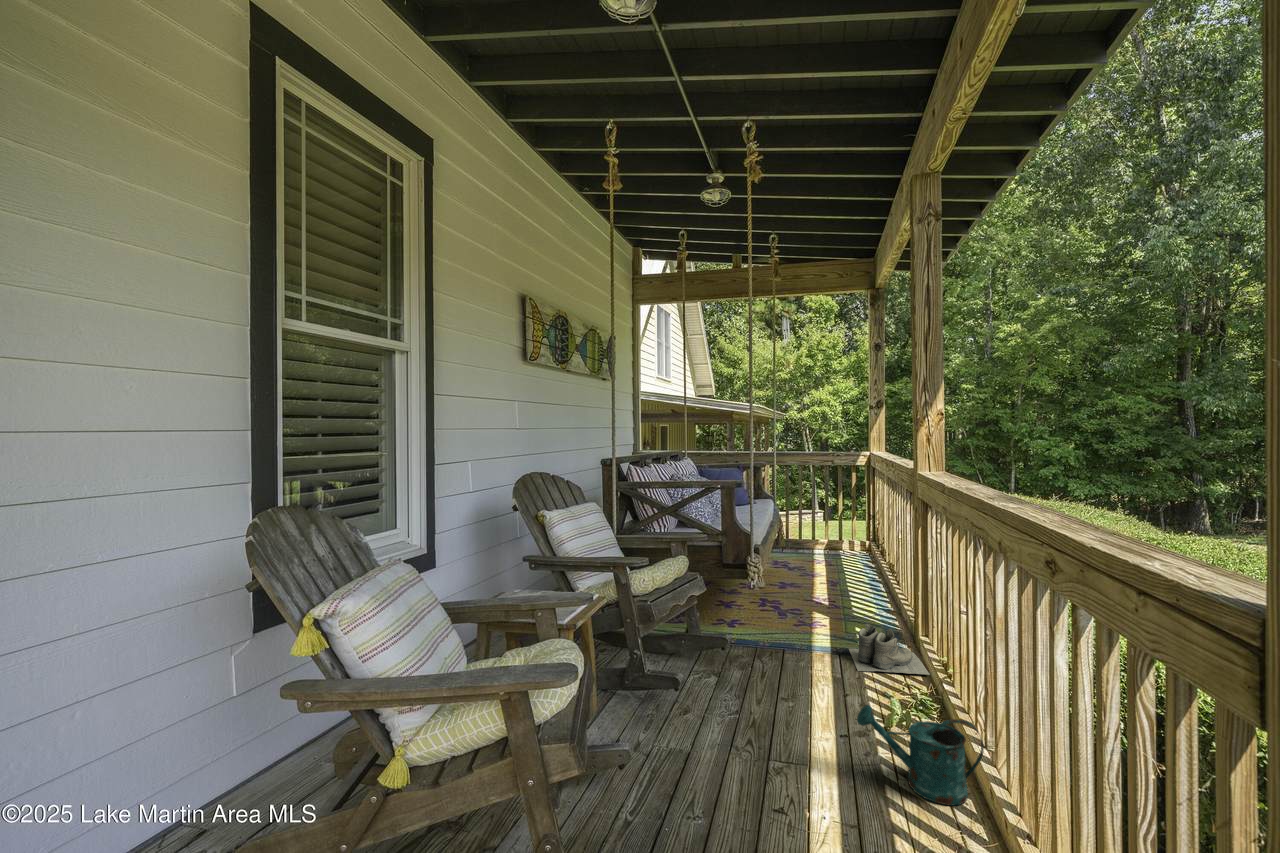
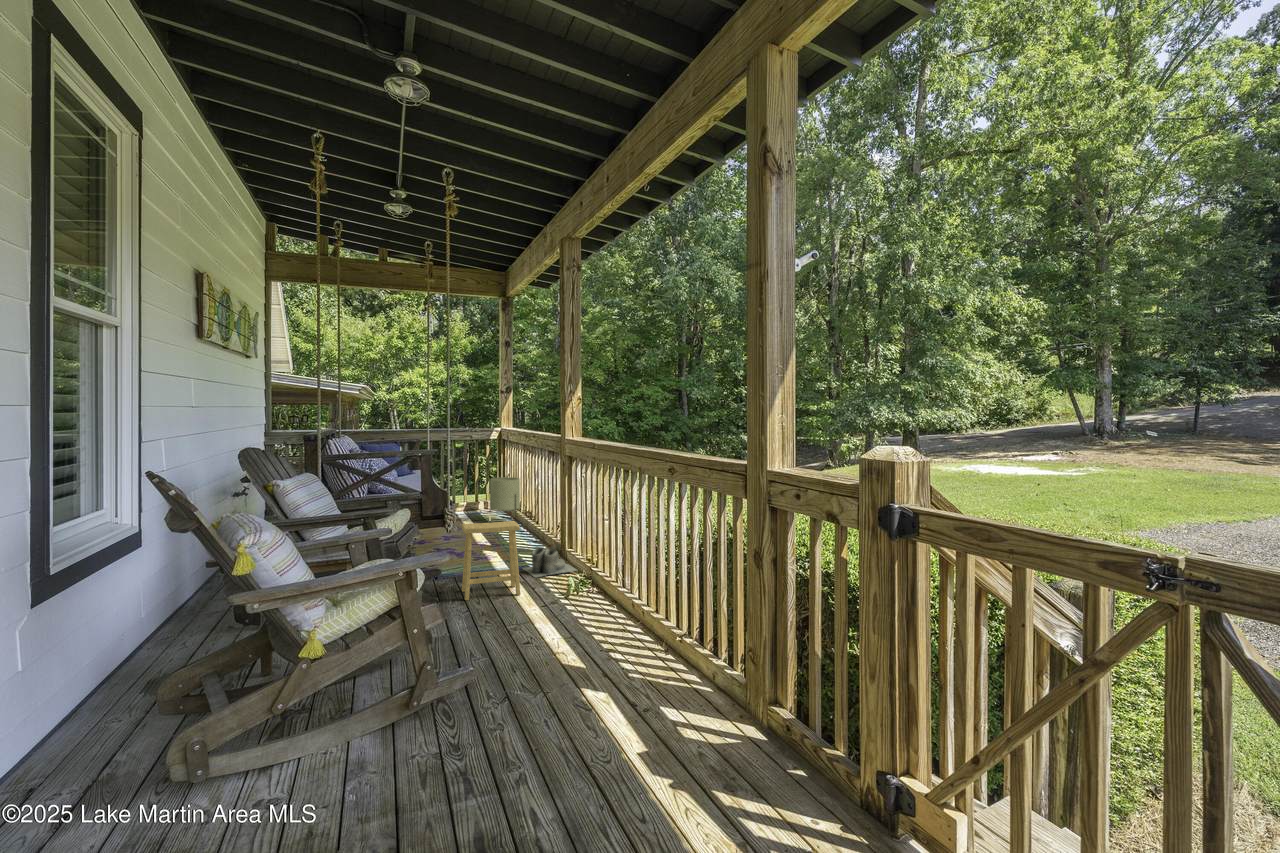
planter: none [848,512,887,573] -> present [490,477,520,522]
footstool: none [743,582,821,699] -> present [462,521,520,600]
watering can: present [857,705,984,805] -> none [562,571,627,618]

